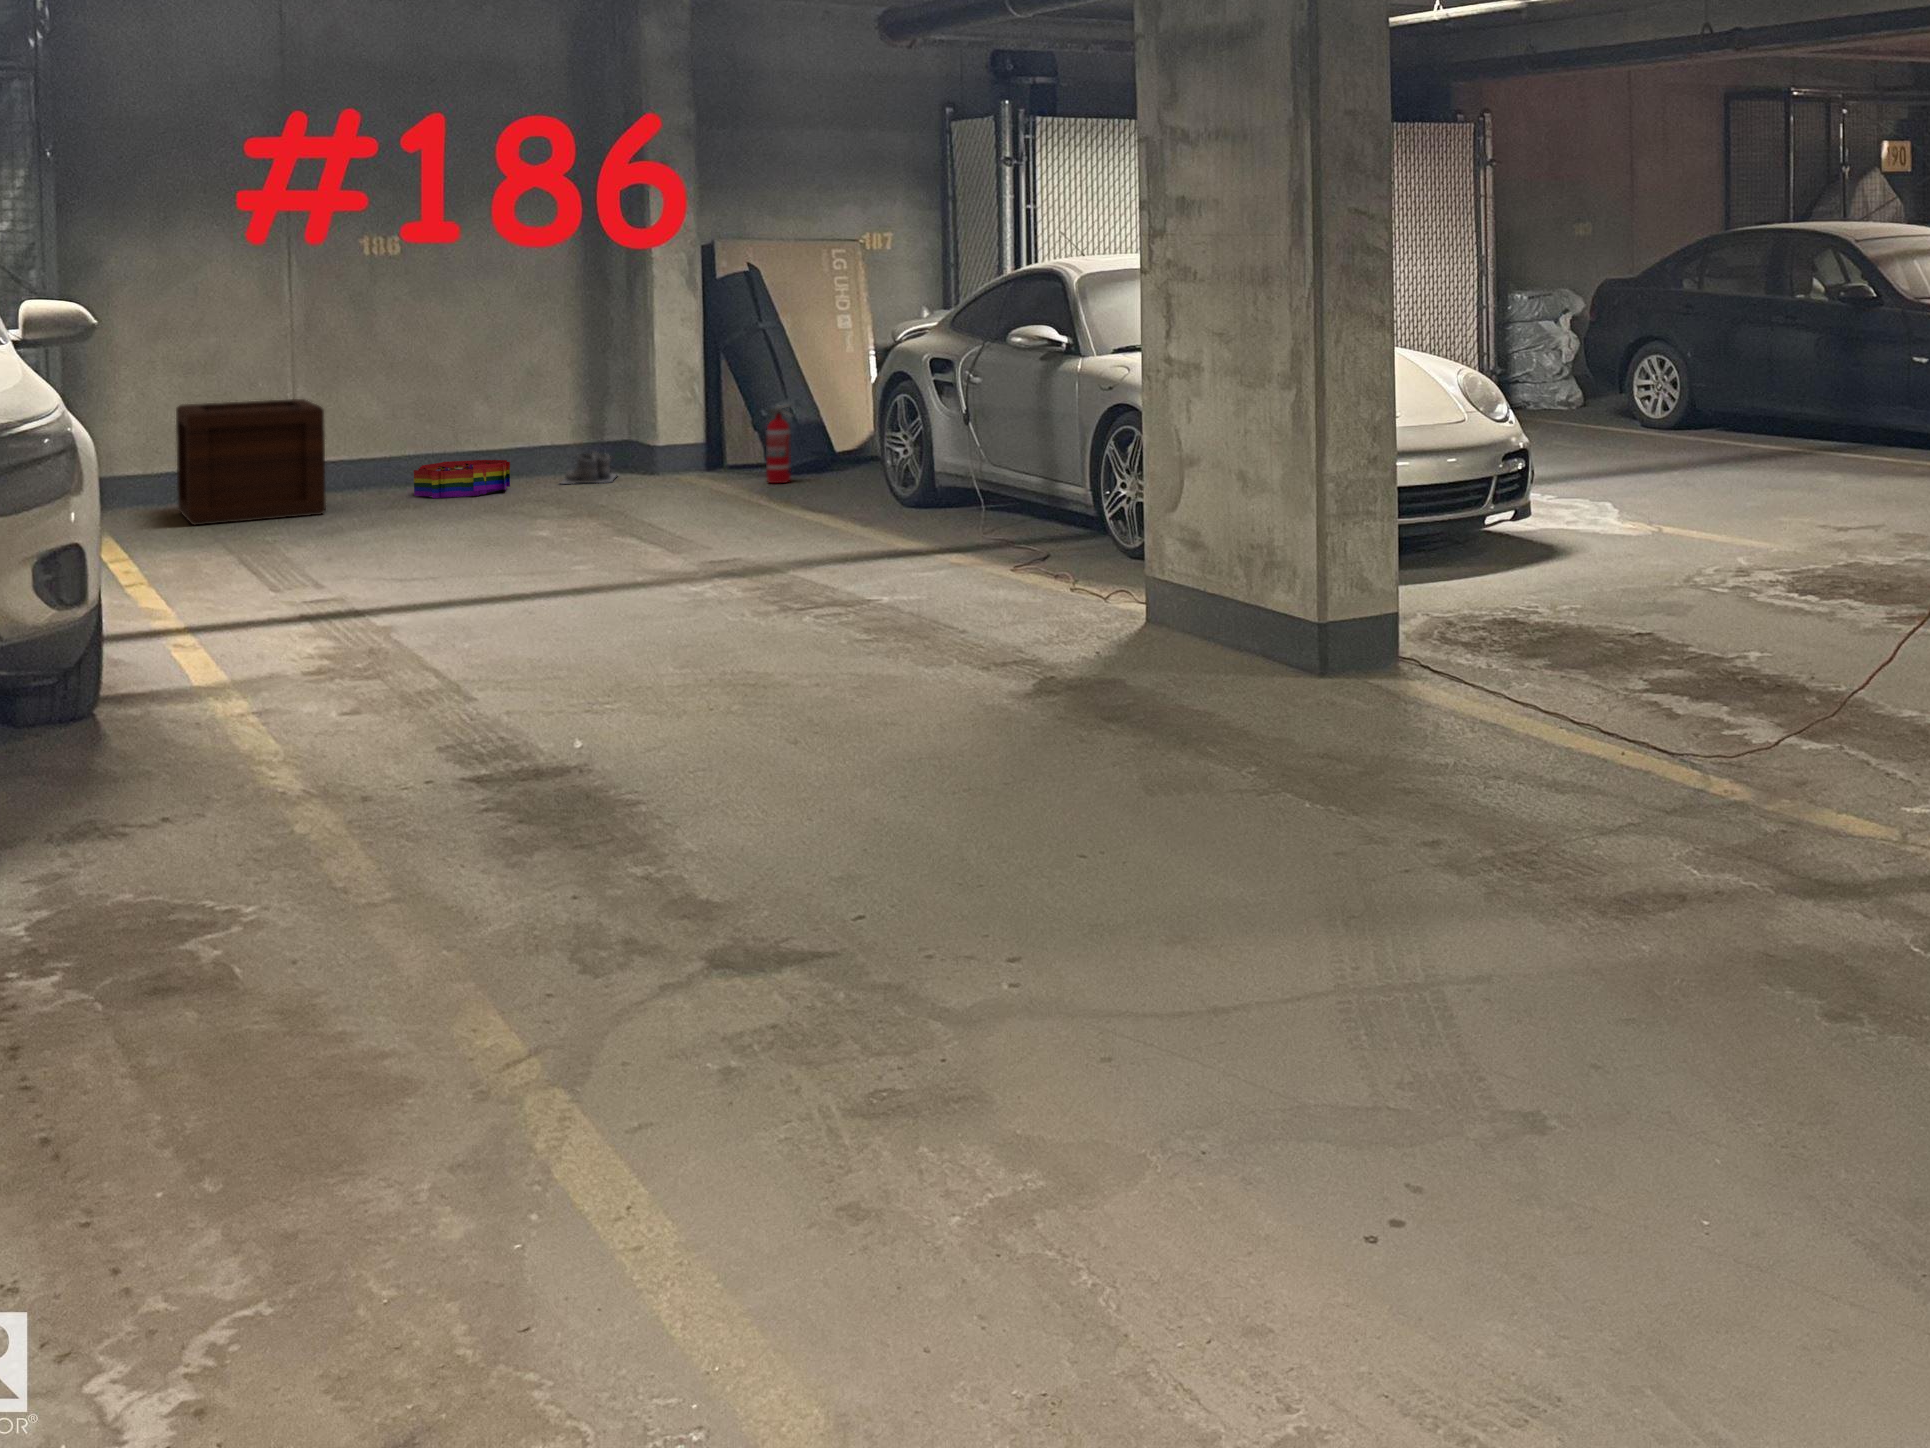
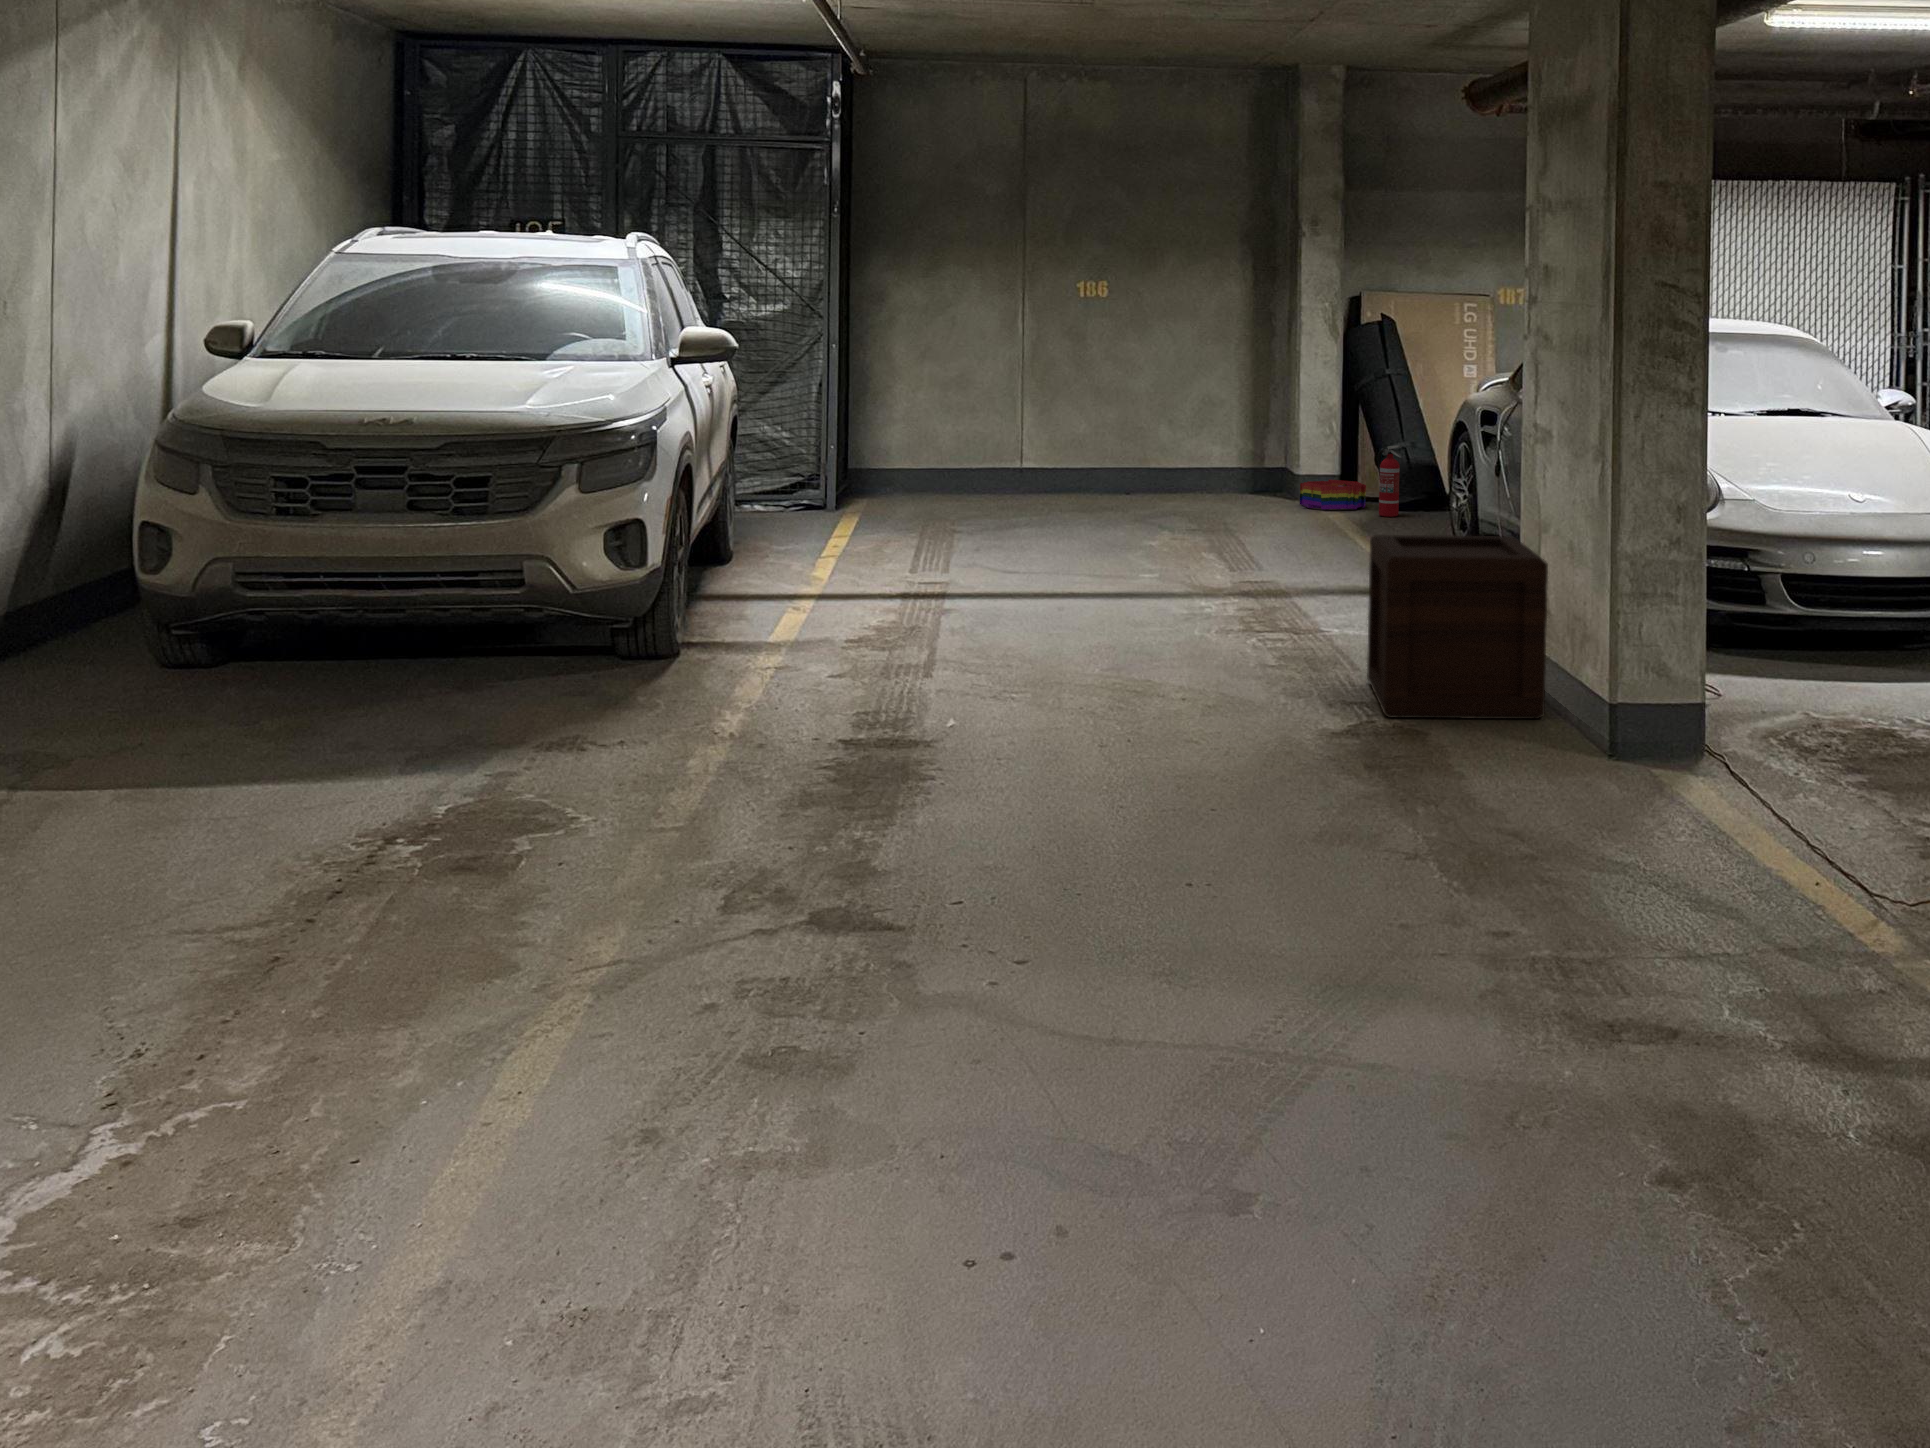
wooden crate: present [176,399,326,525] -> present [1367,535,1548,719]
boots: present [561,451,616,484] -> none [1225,474,1276,503]
storage bin: present [414,460,510,498] -> present [1300,480,1366,509]

